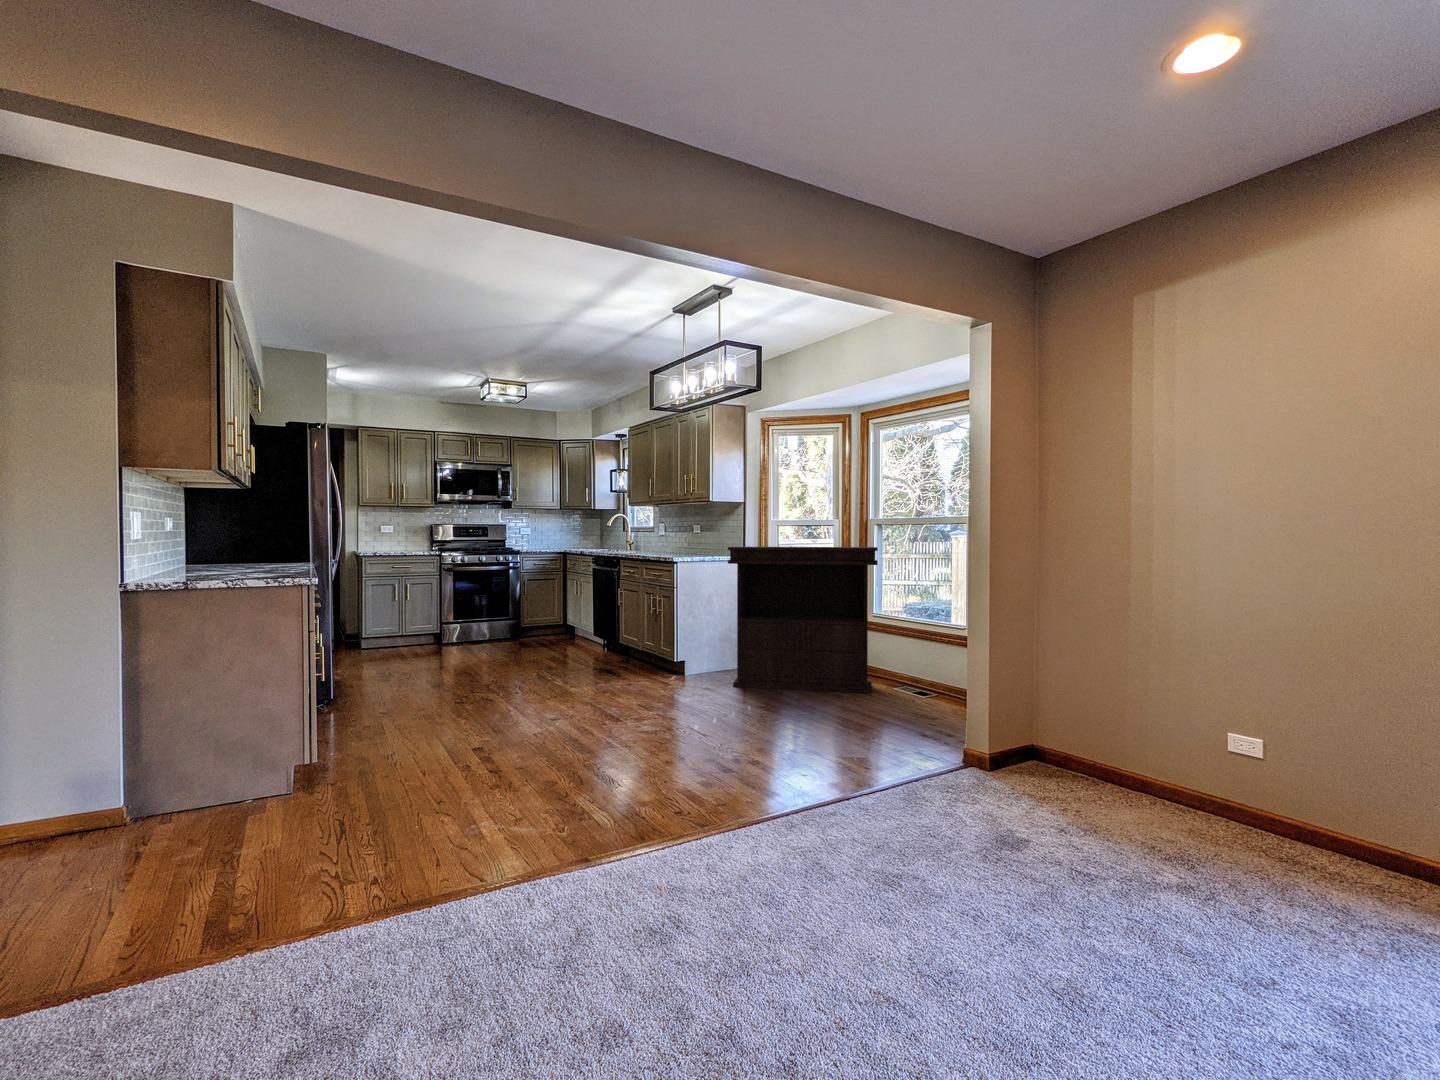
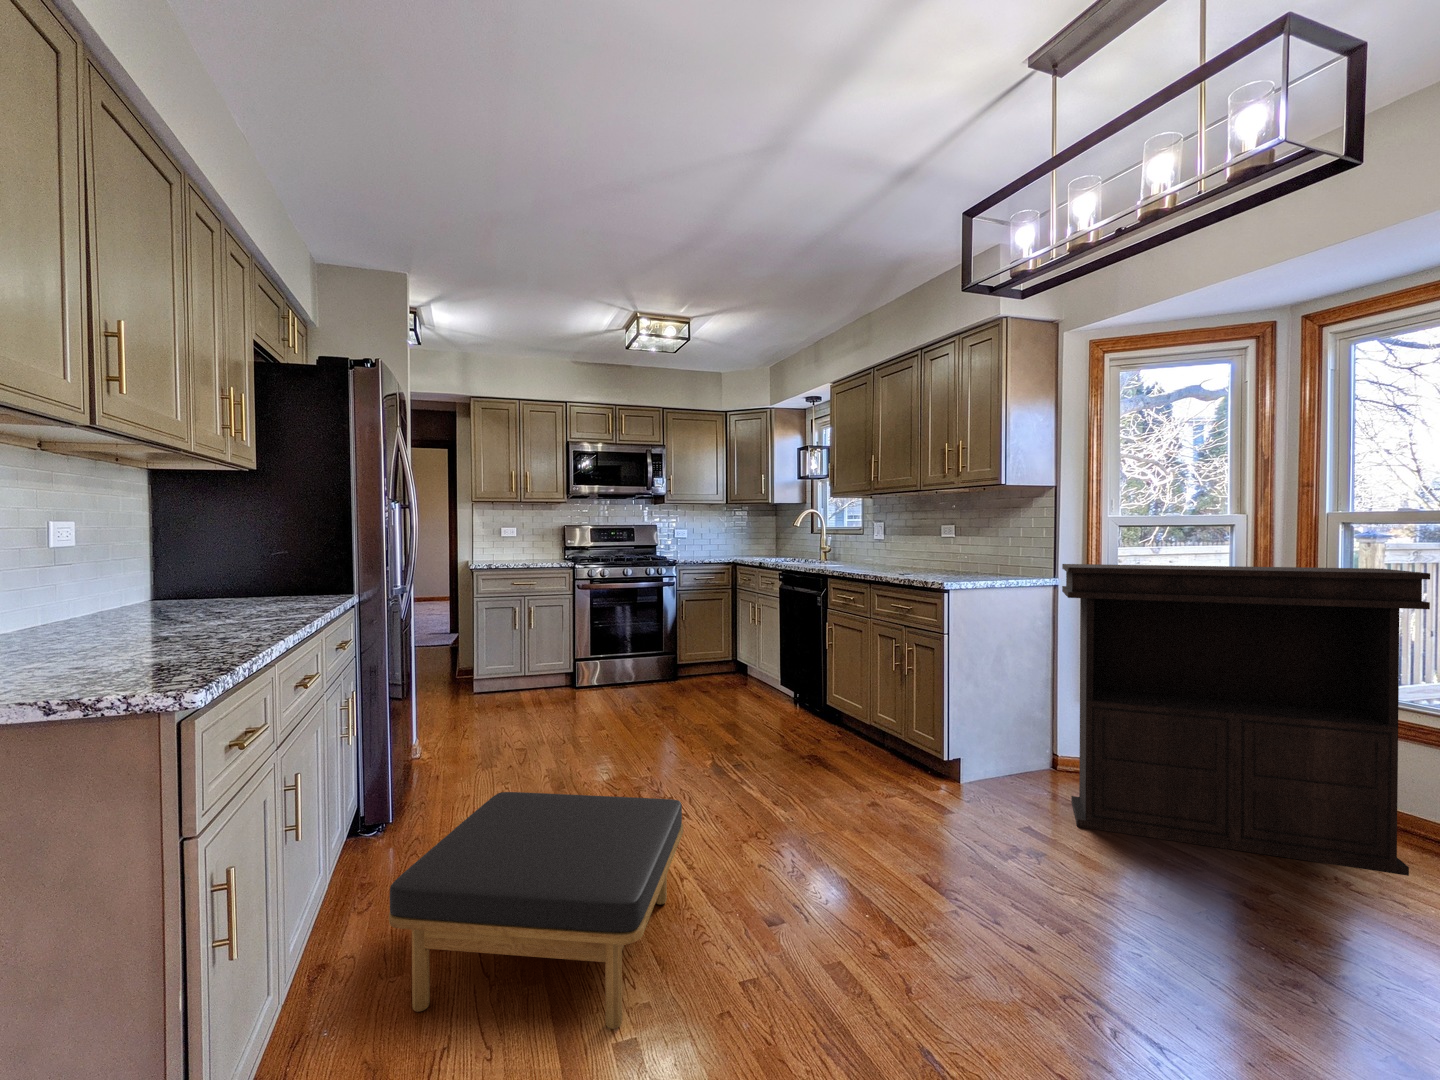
ottoman: none [364,664,509,744] -> present [389,792,683,1029]

